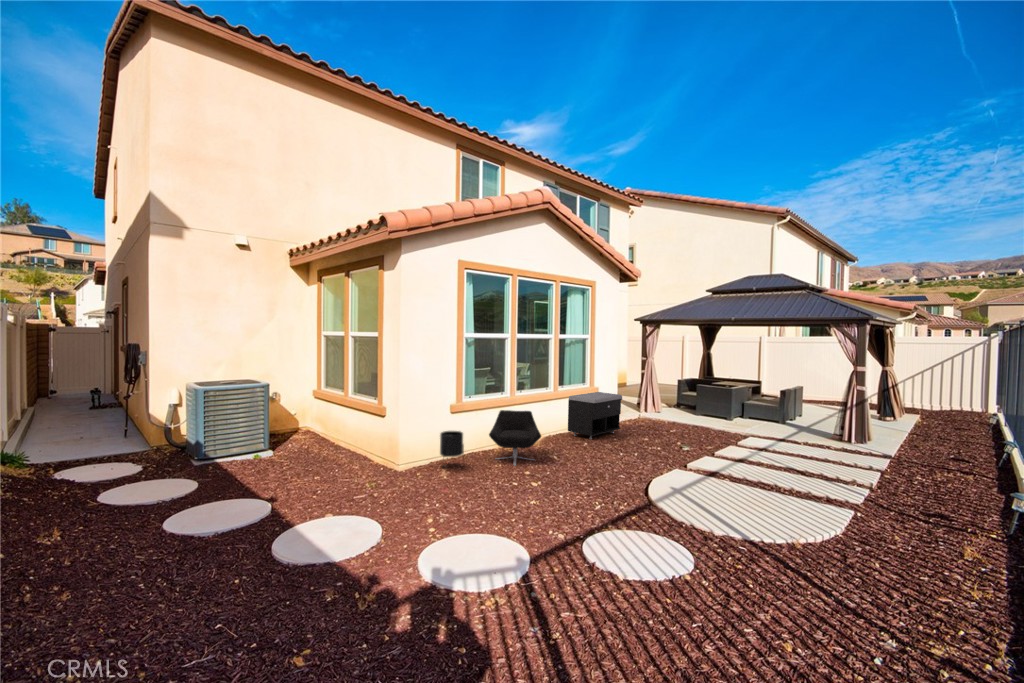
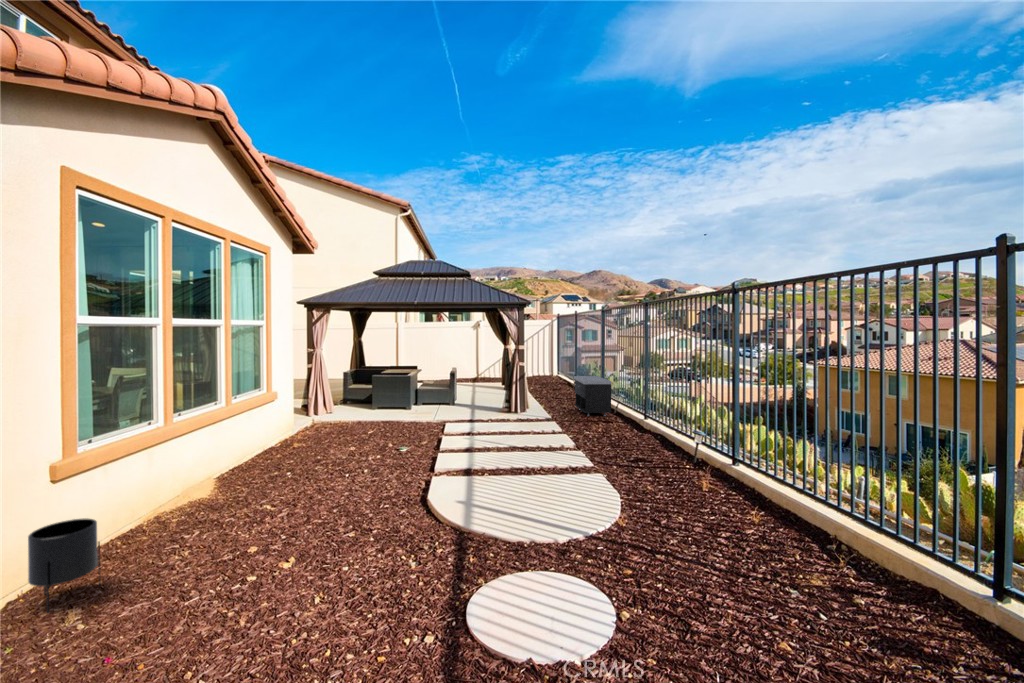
storage bench: present [568,392,622,439] -> present [574,376,611,416]
lounge chair: present [489,410,541,466] -> none [142,445,259,546]

